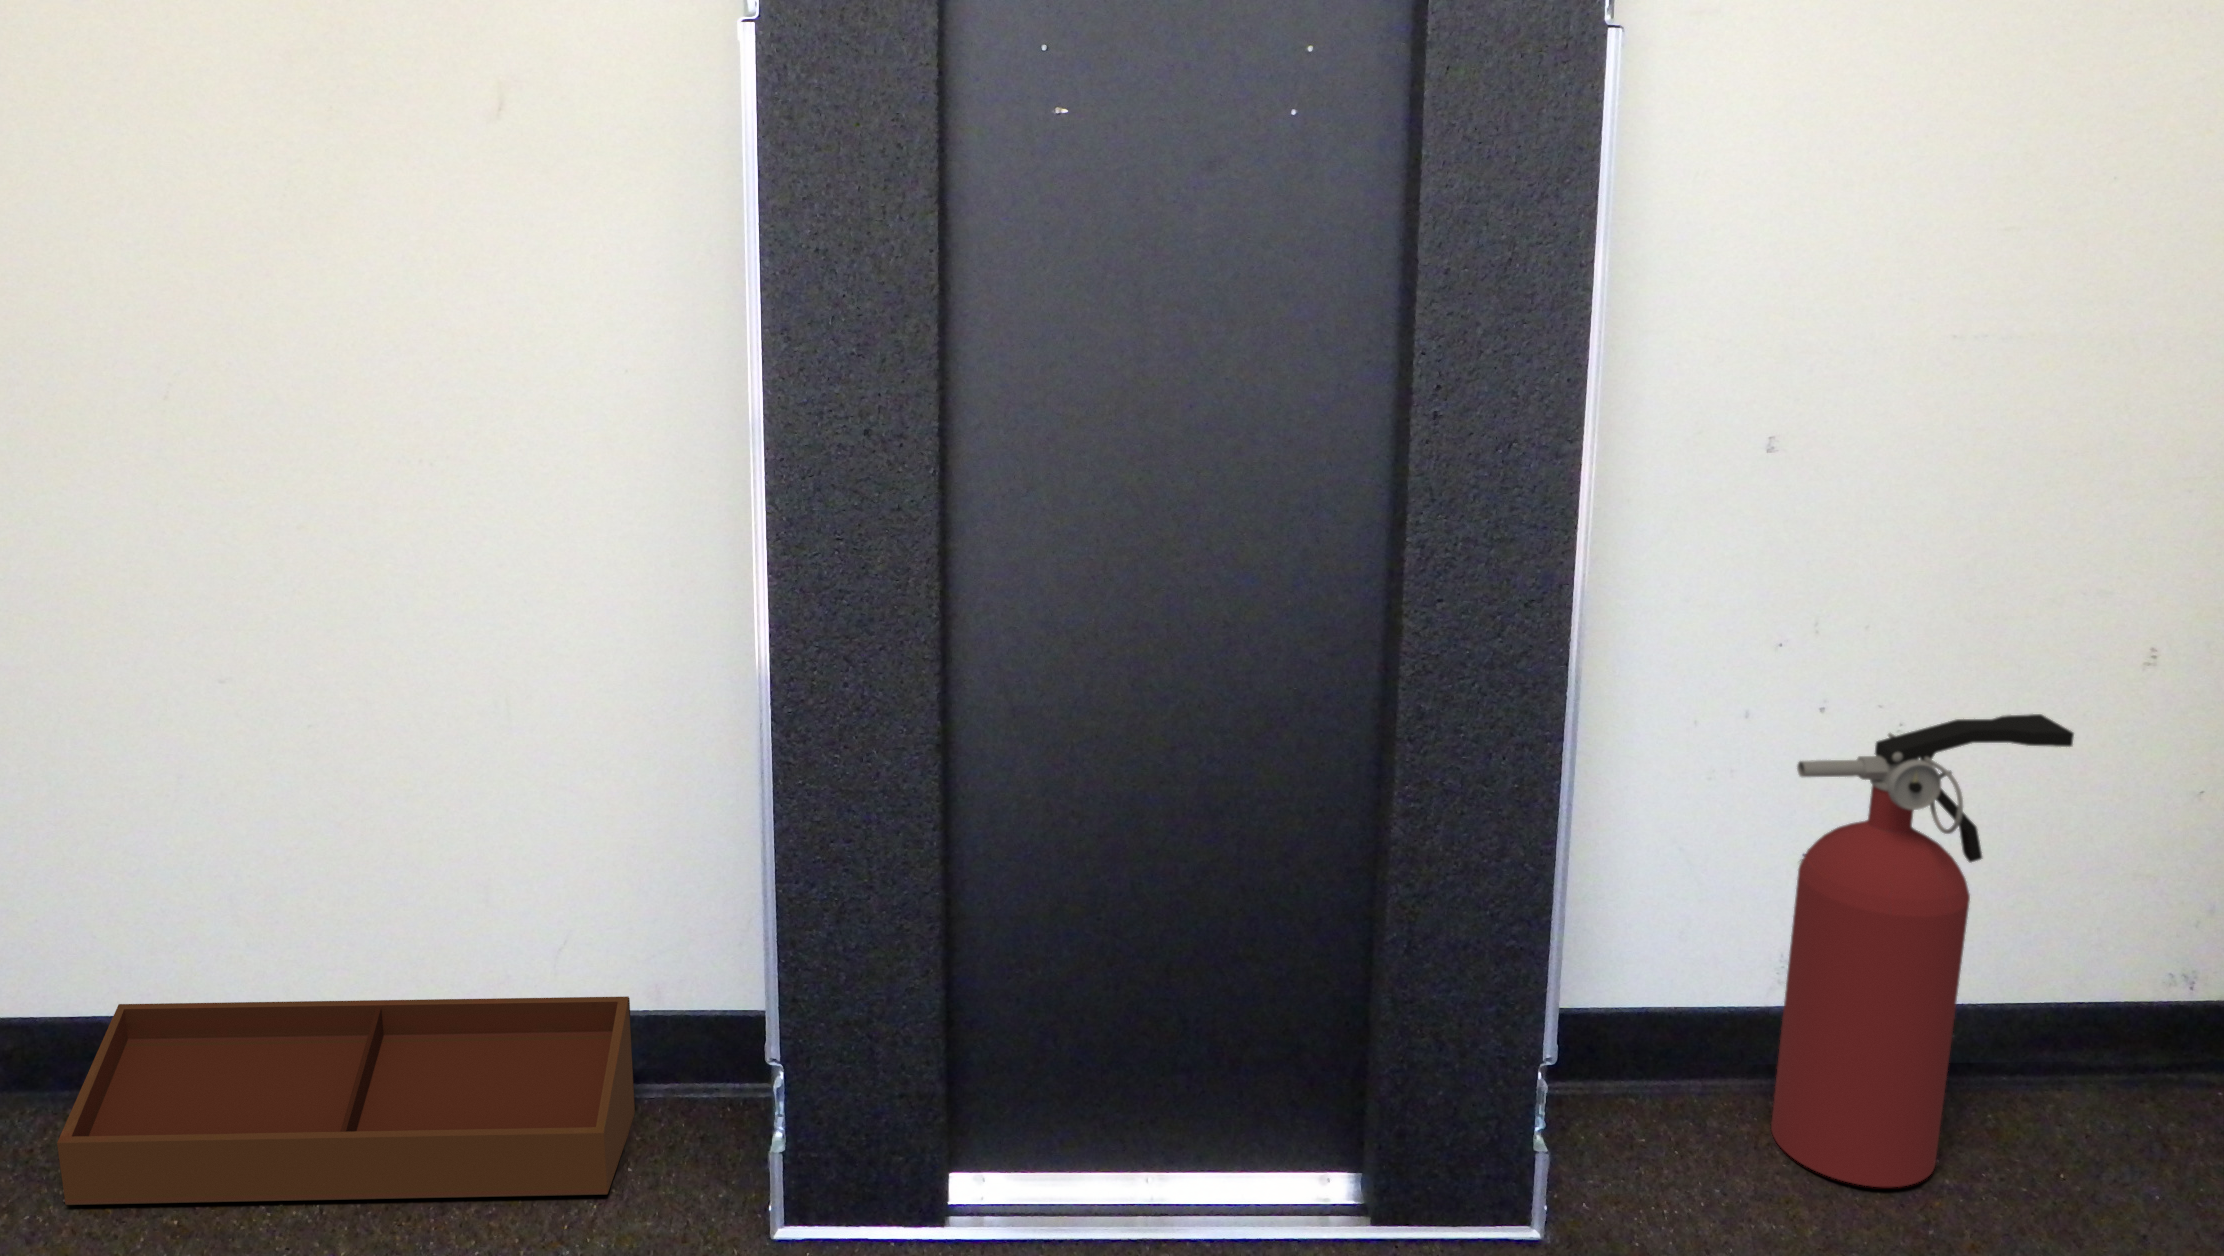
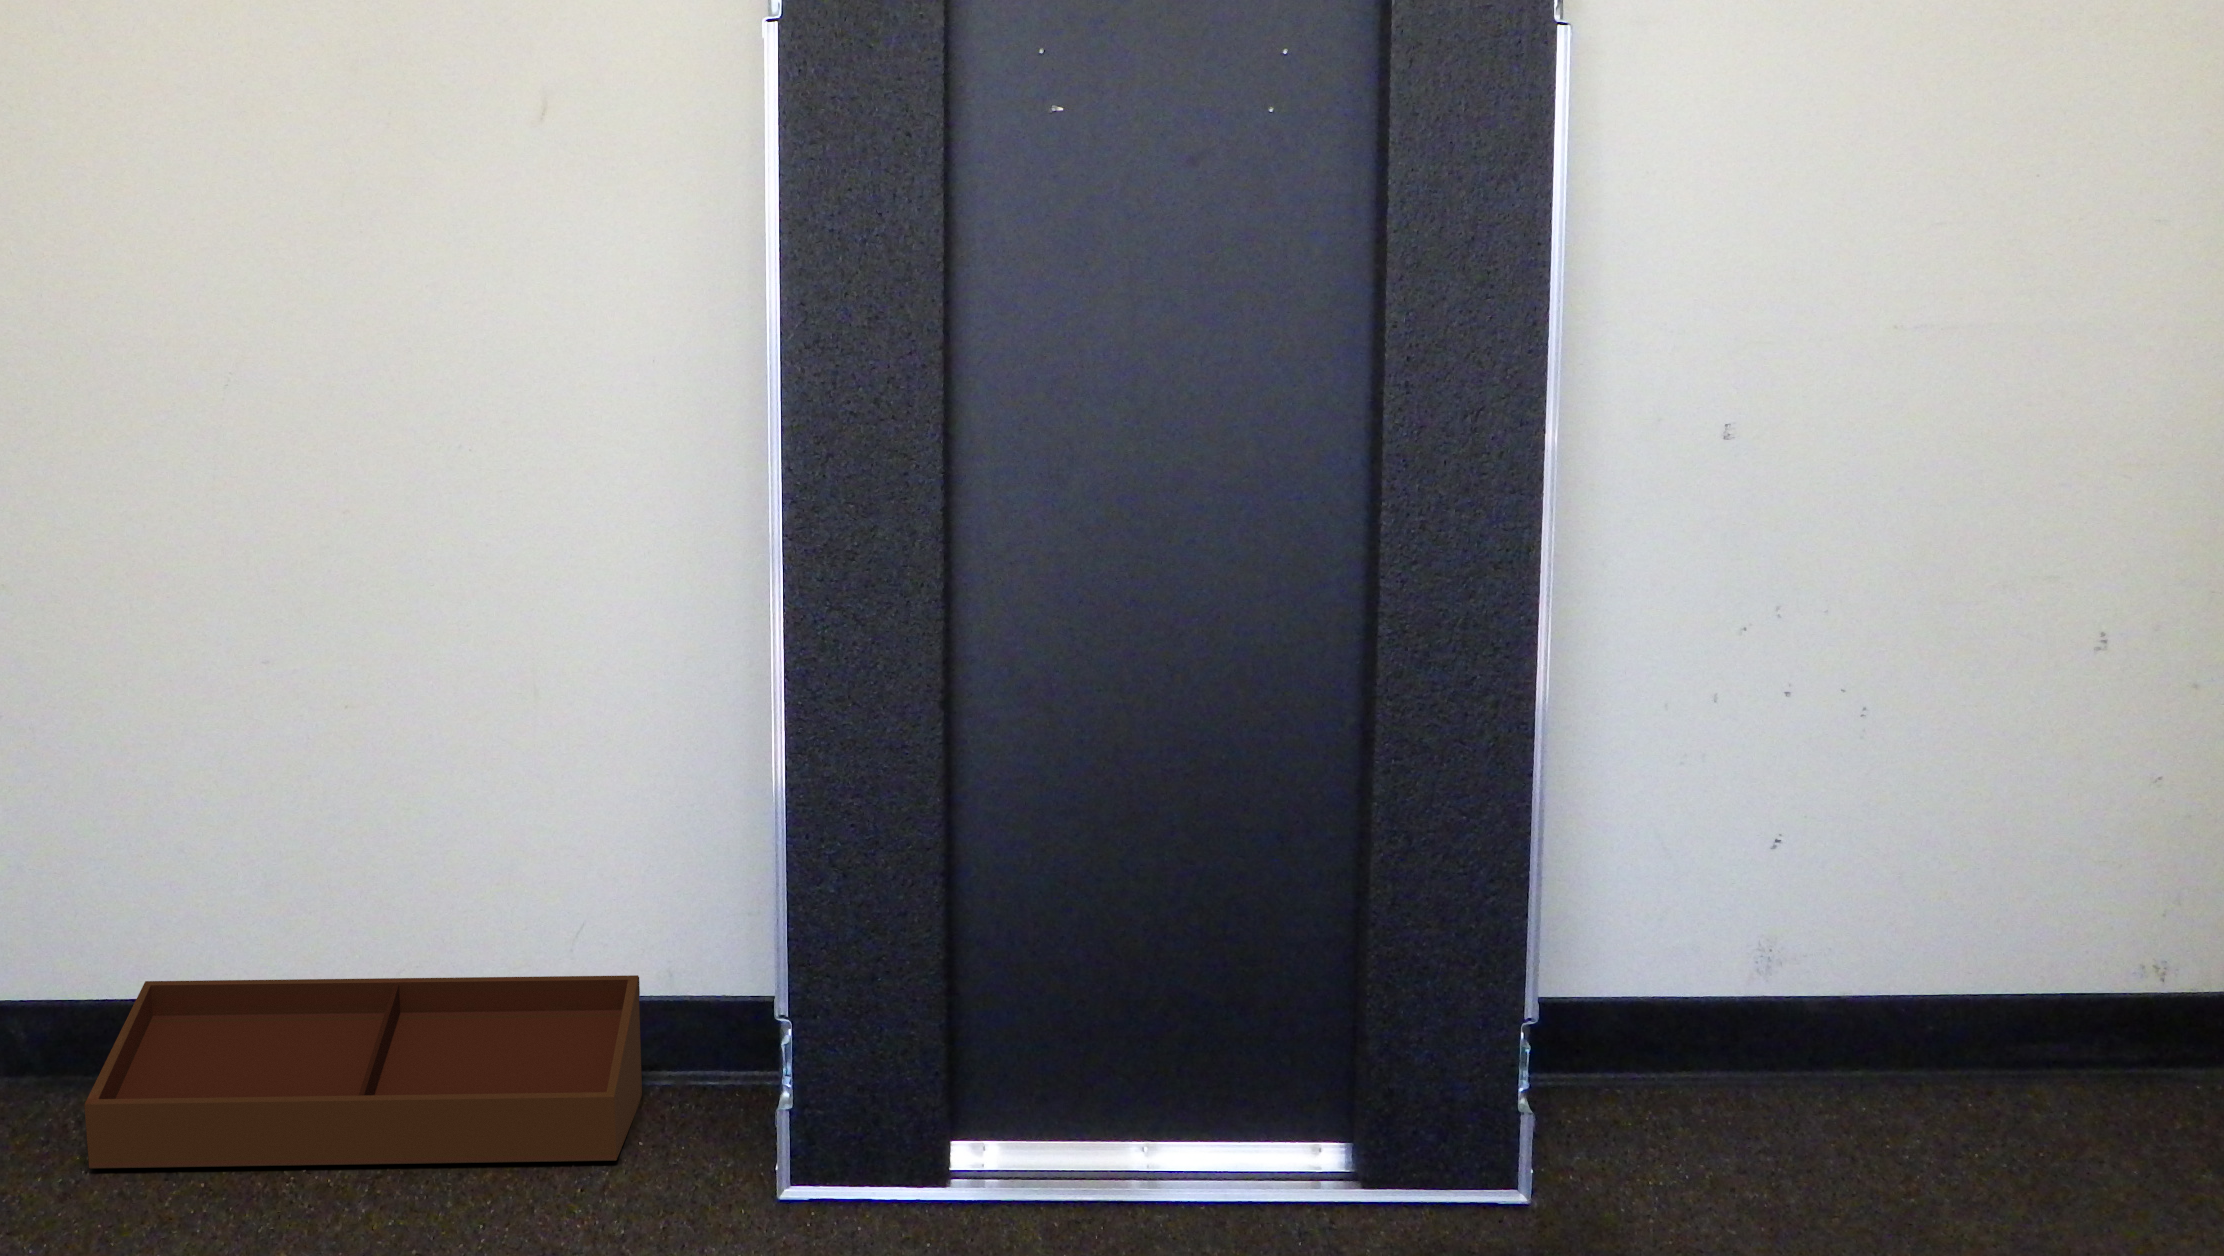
fire extinguisher: present [1771,714,2074,1187] -> none [1758,688,2031,1156]

